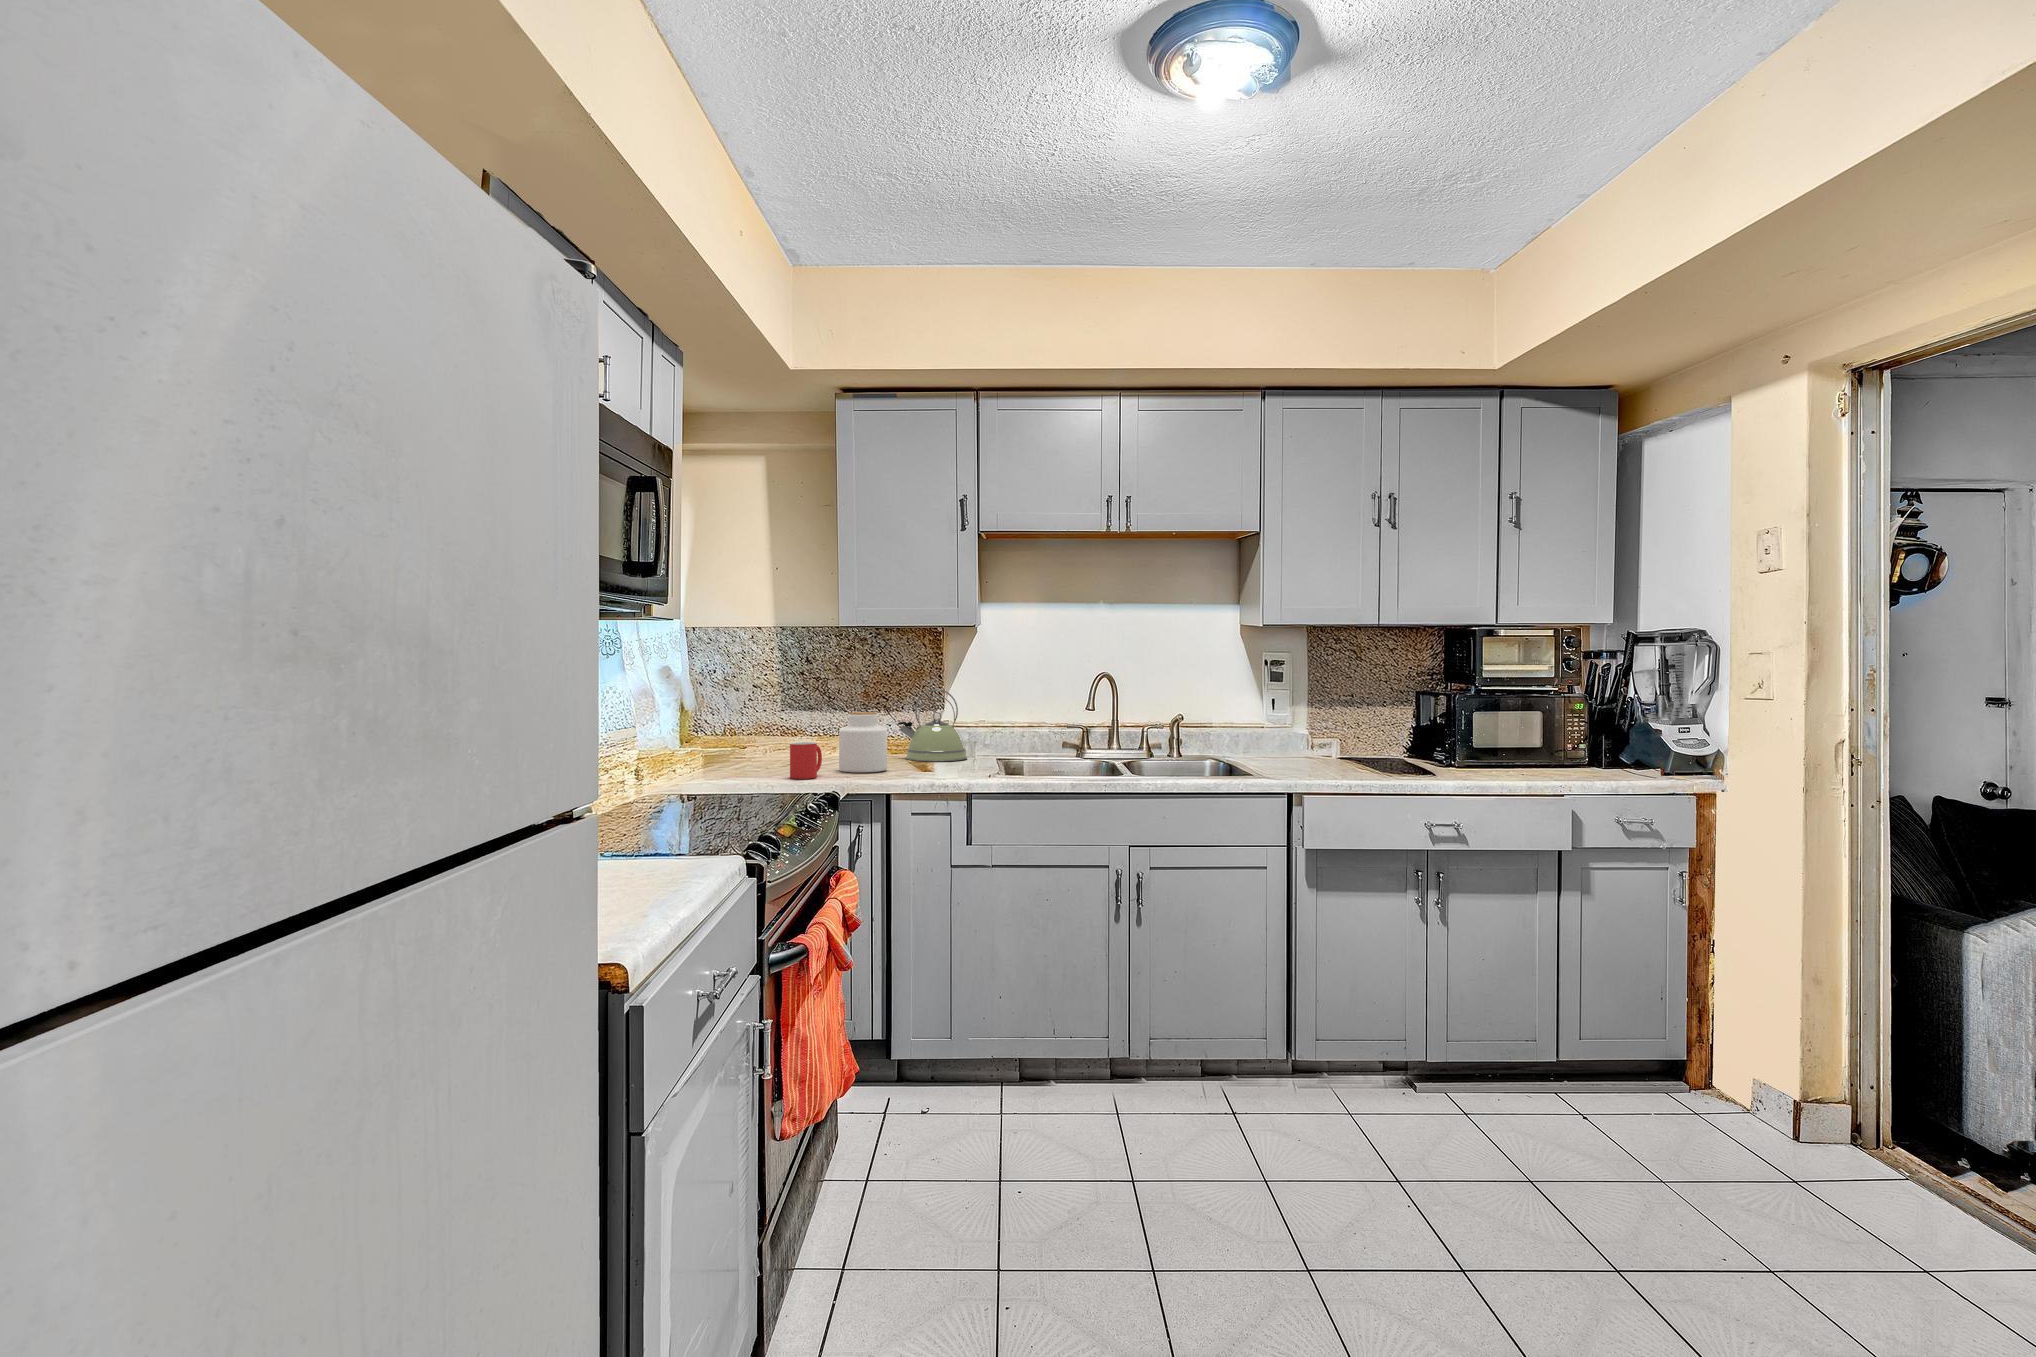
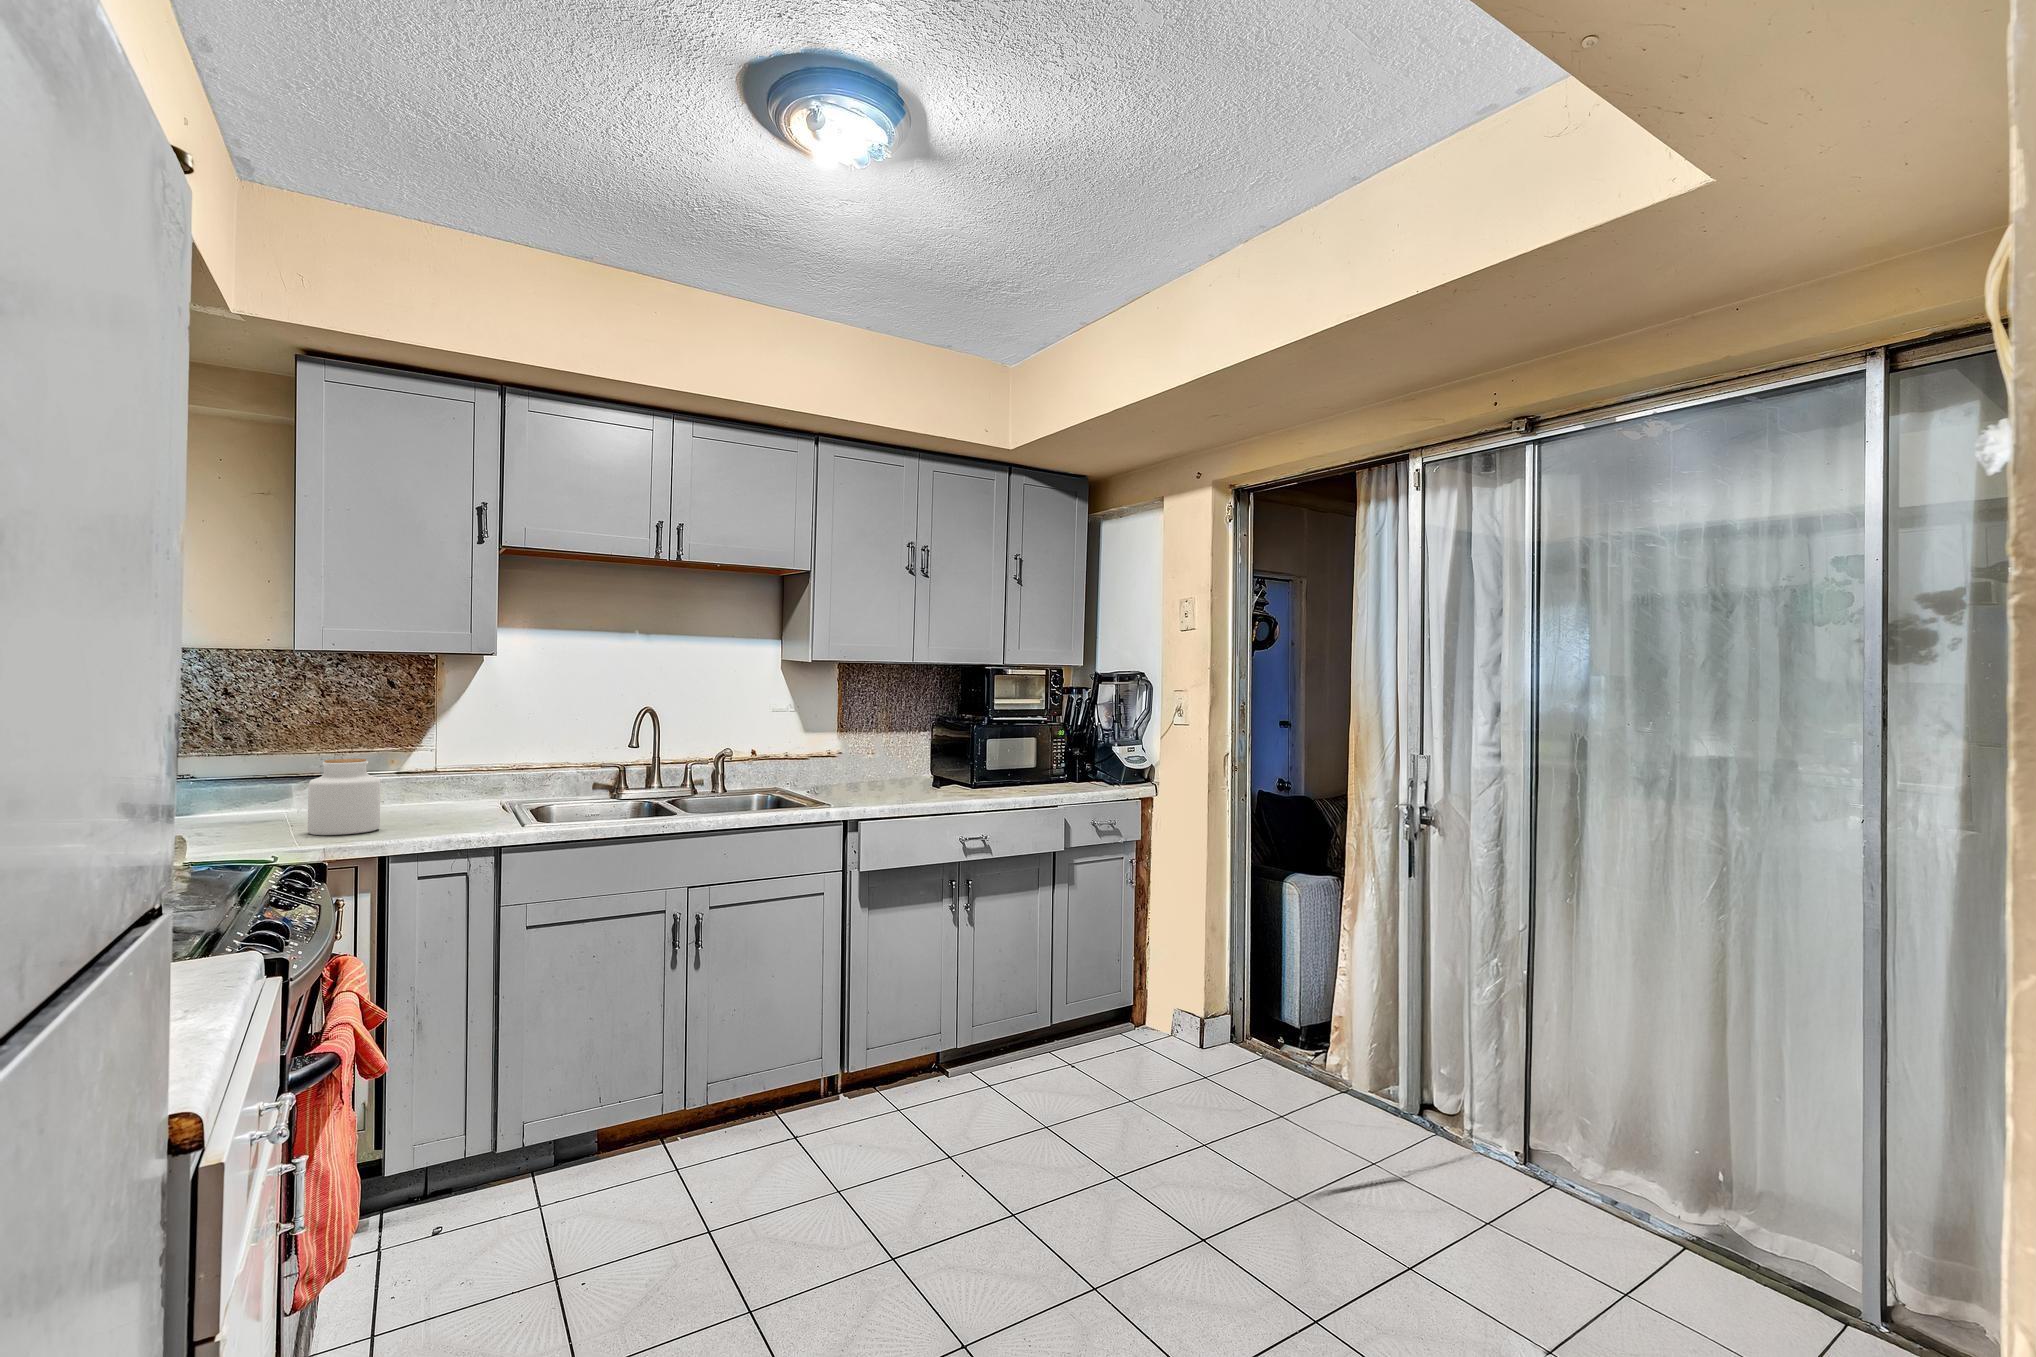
kettle: present [898,689,967,761] -> none [375,726,473,814]
mug: present [790,742,822,779] -> none [243,801,289,849]

